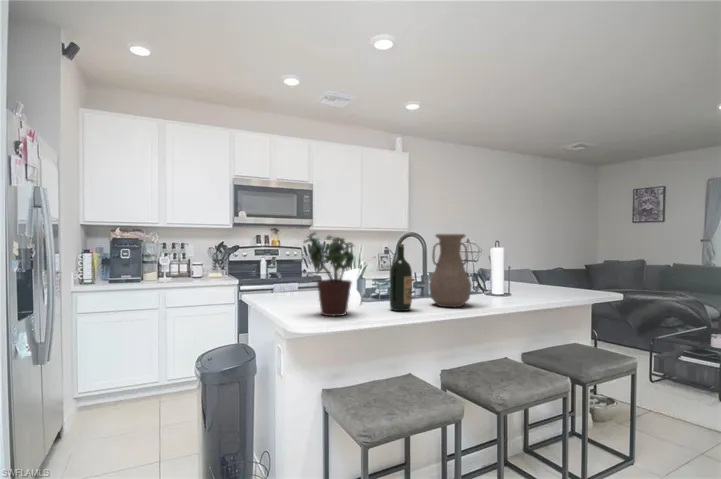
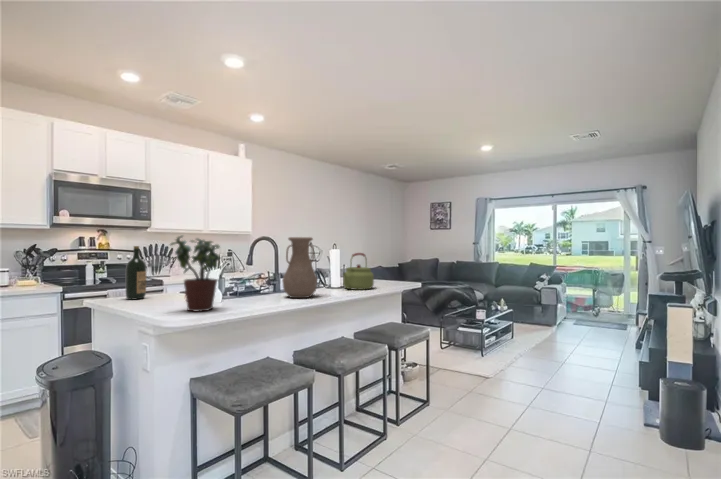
wine bottle: present [389,244,412,311] -> present [126,246,146,299]
kettle: none [506,253,549,300] -> present [343,253,374,290]

